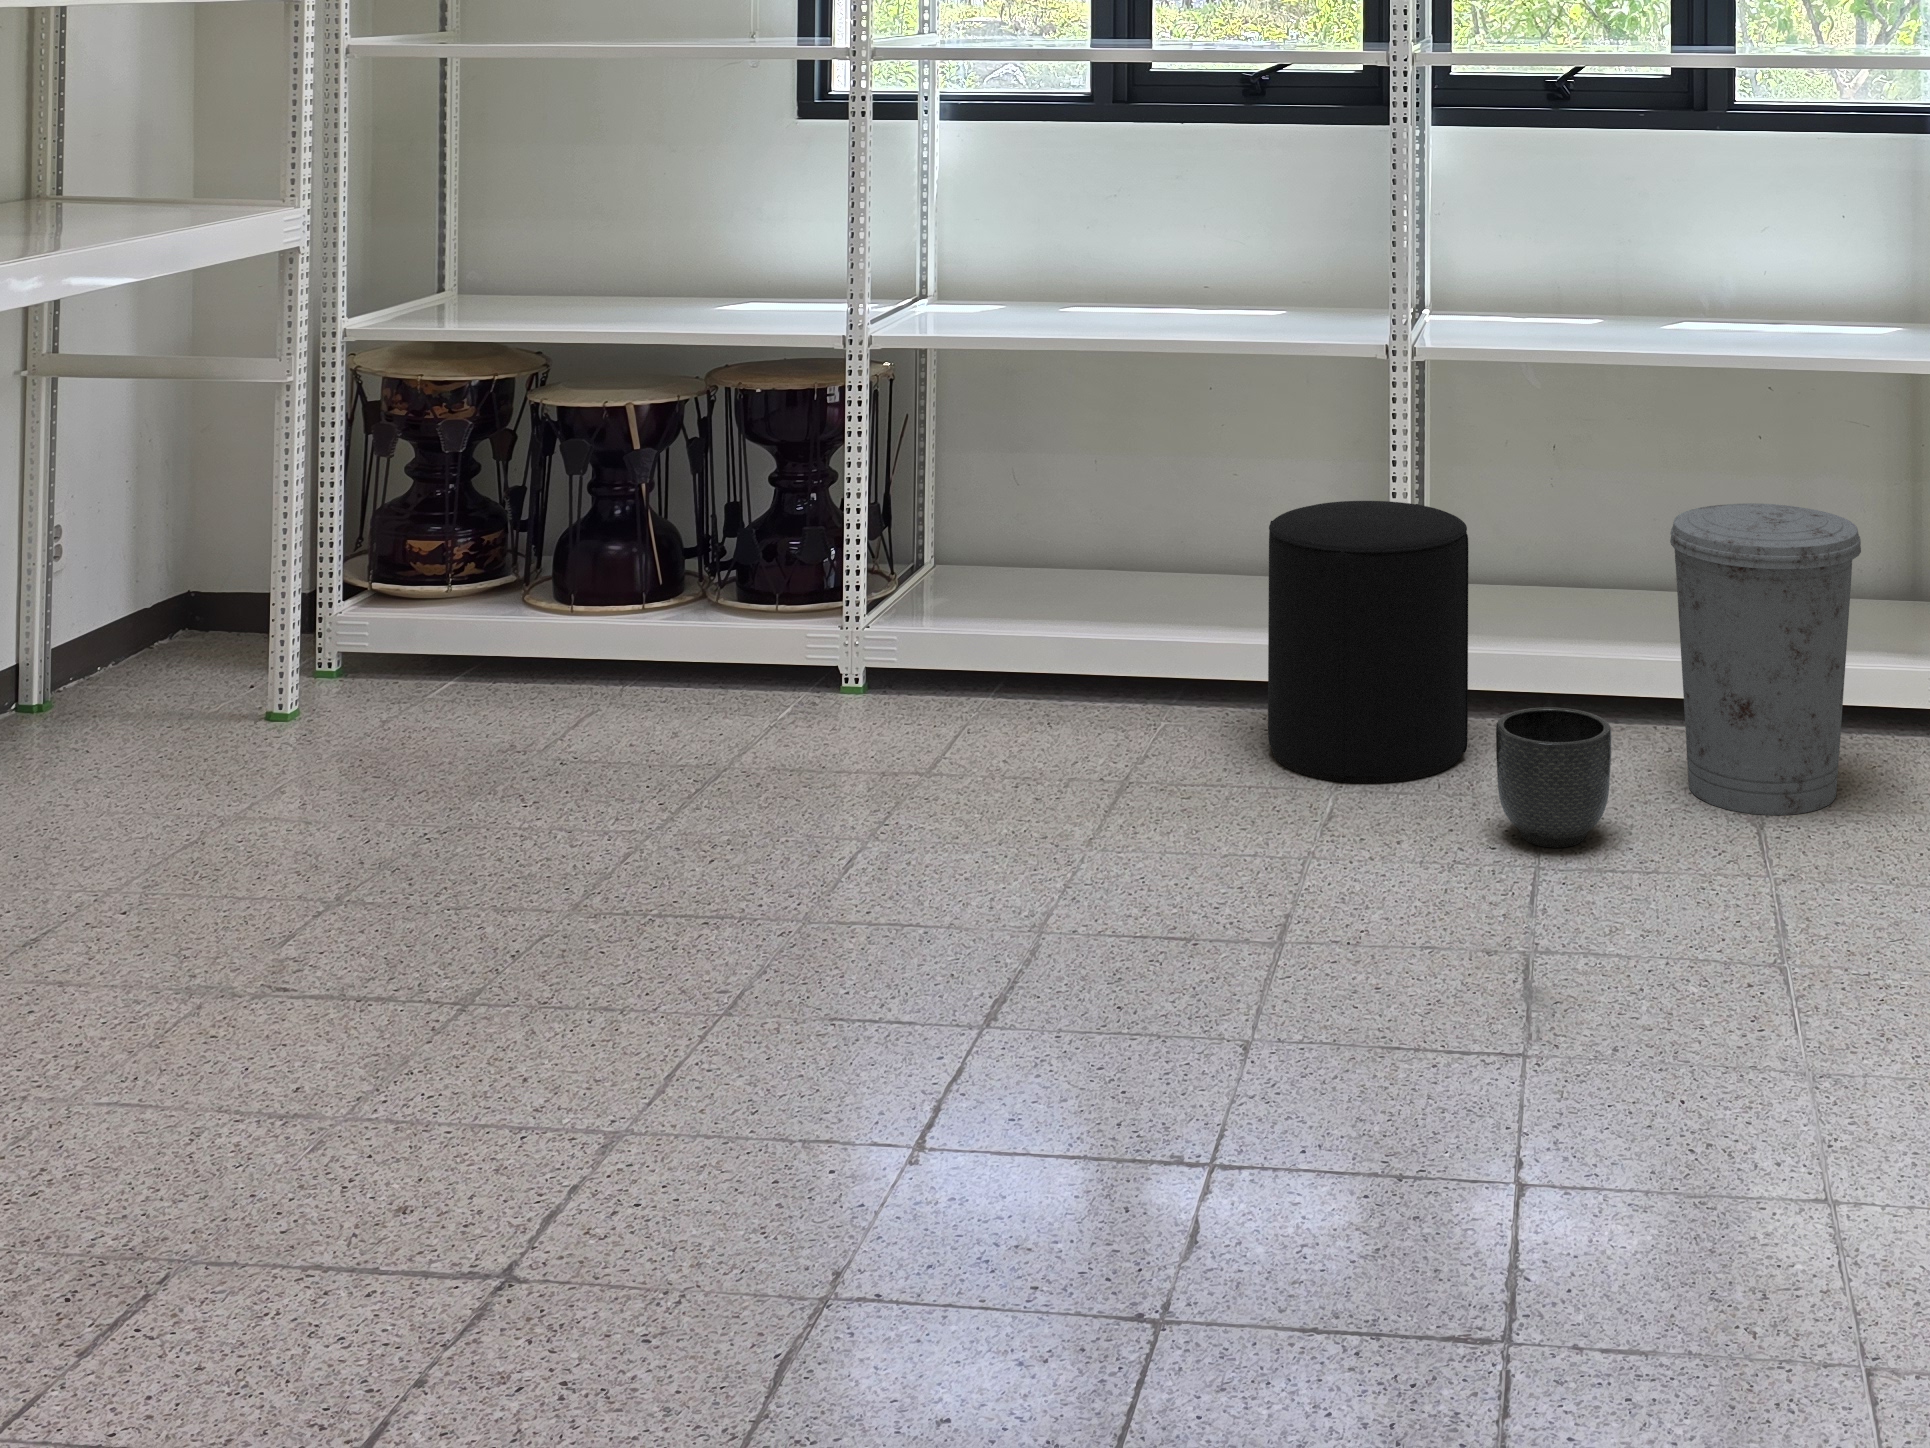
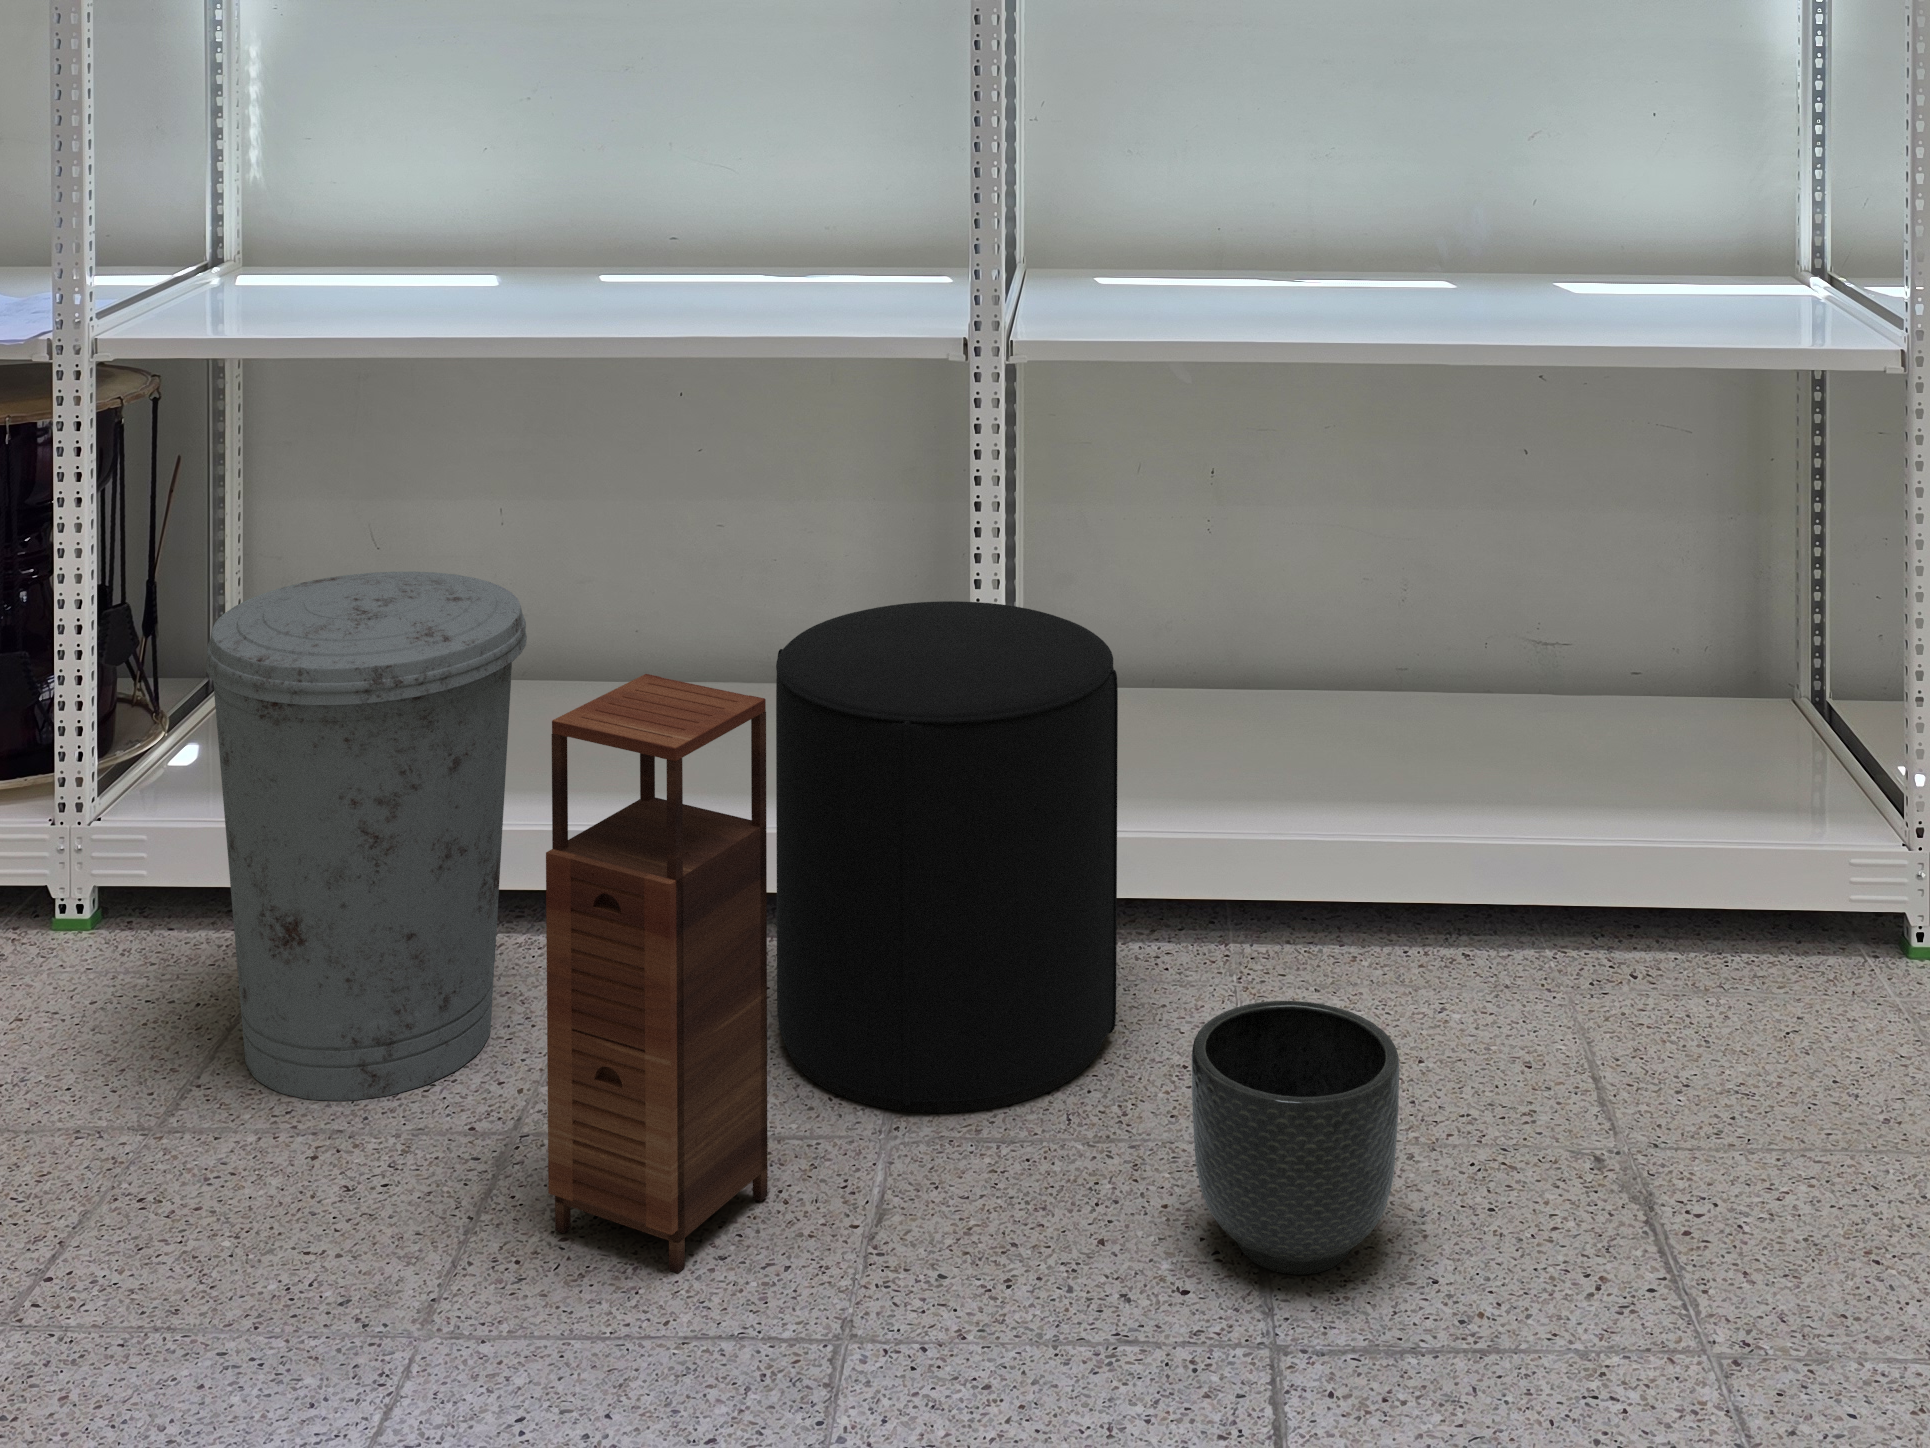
trash can: present [1670,503,1861,815] -> present [206,572,527,1101]
storage cabinet: none [1141,515,1263,836] -> present [546,674,768,1273]

